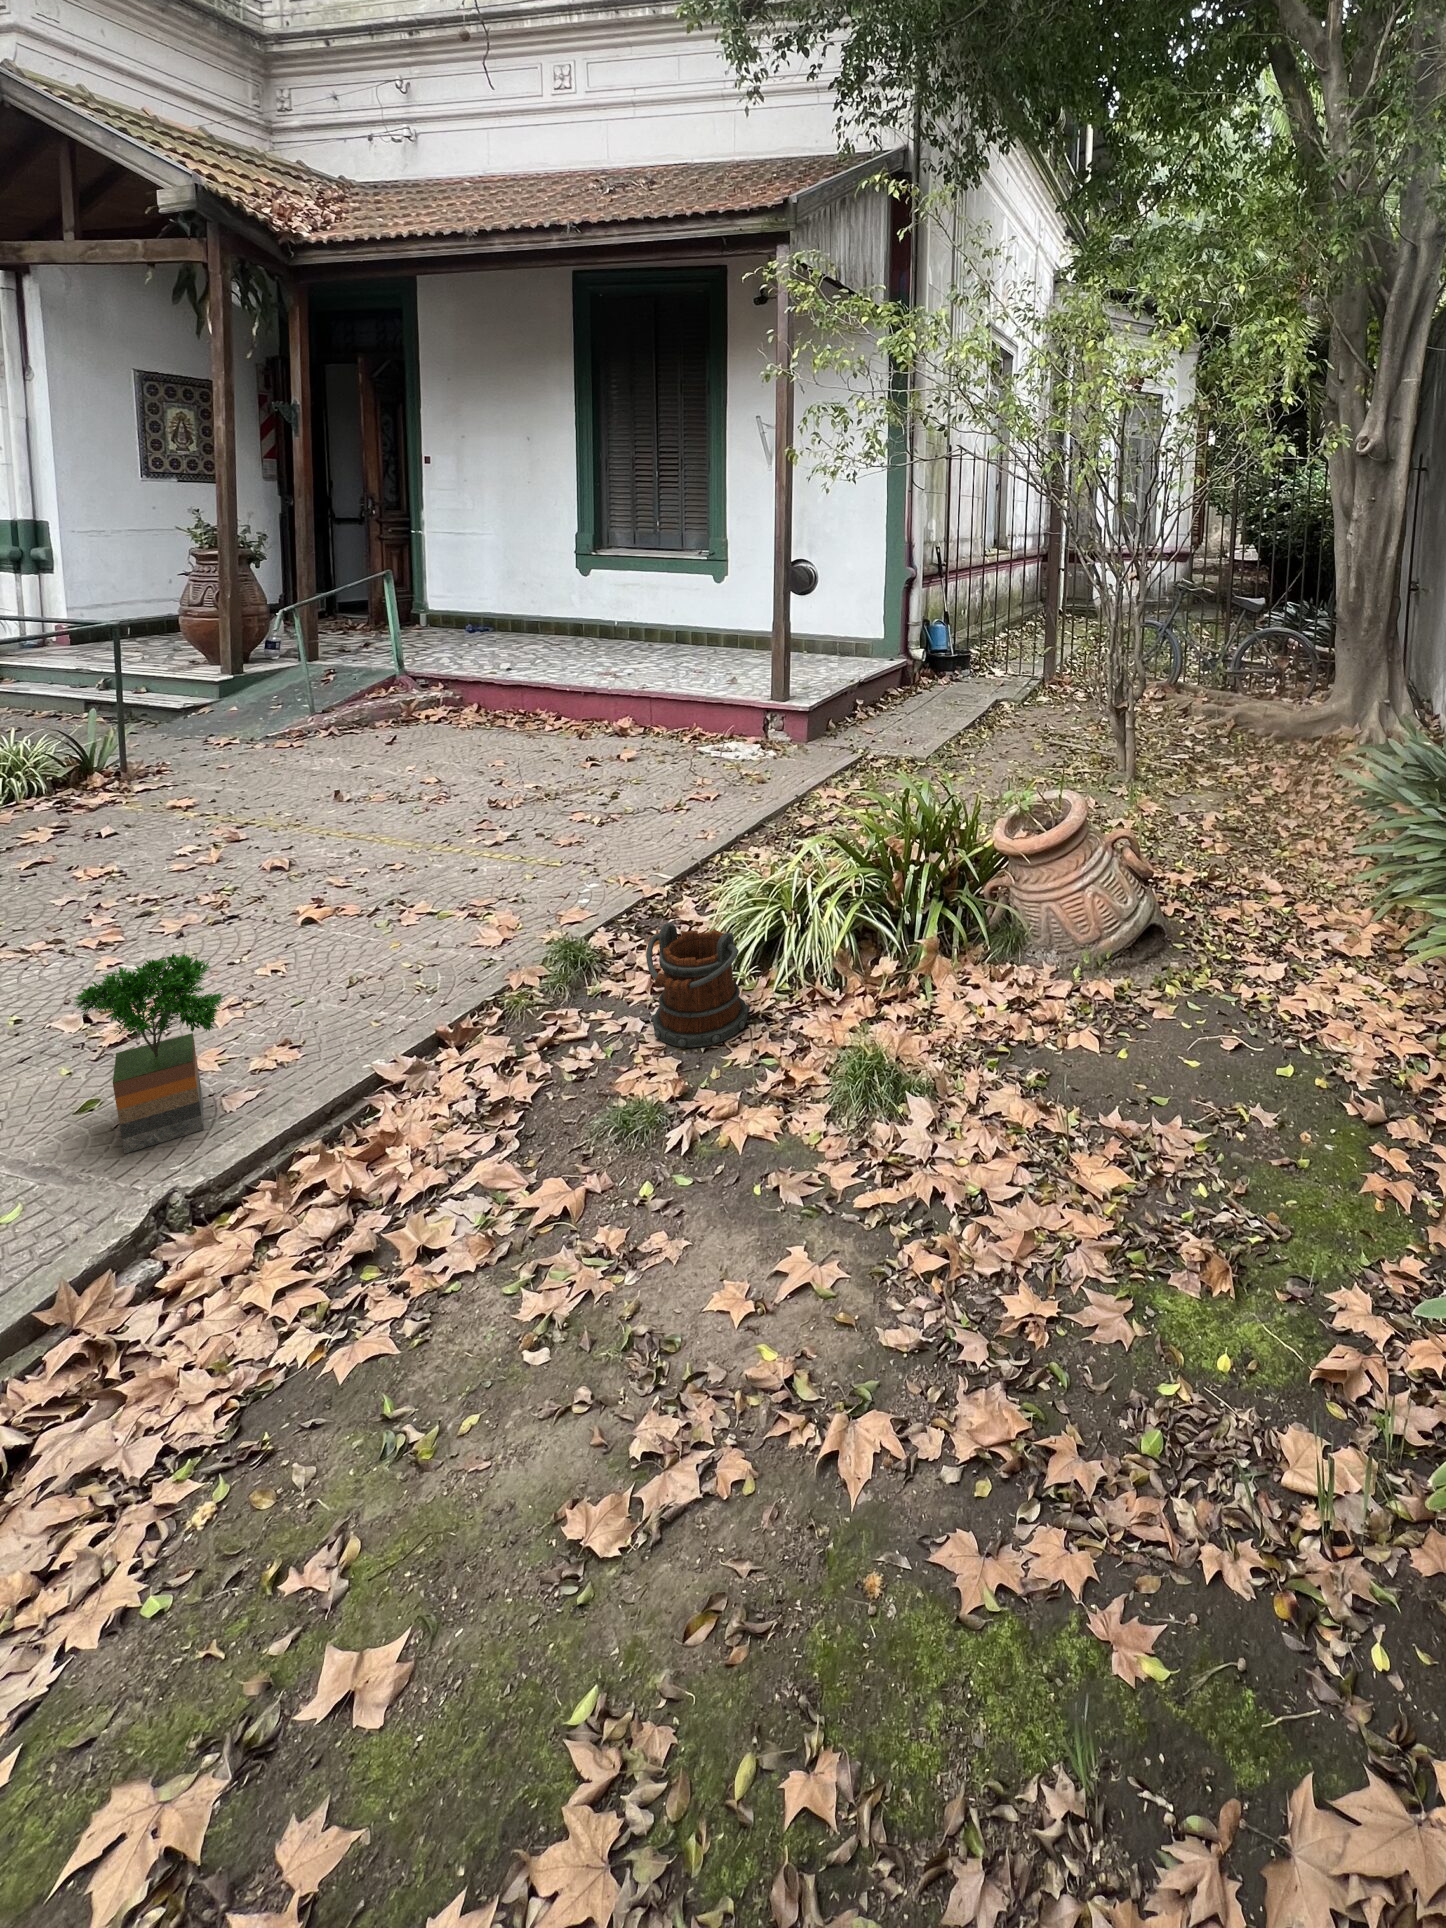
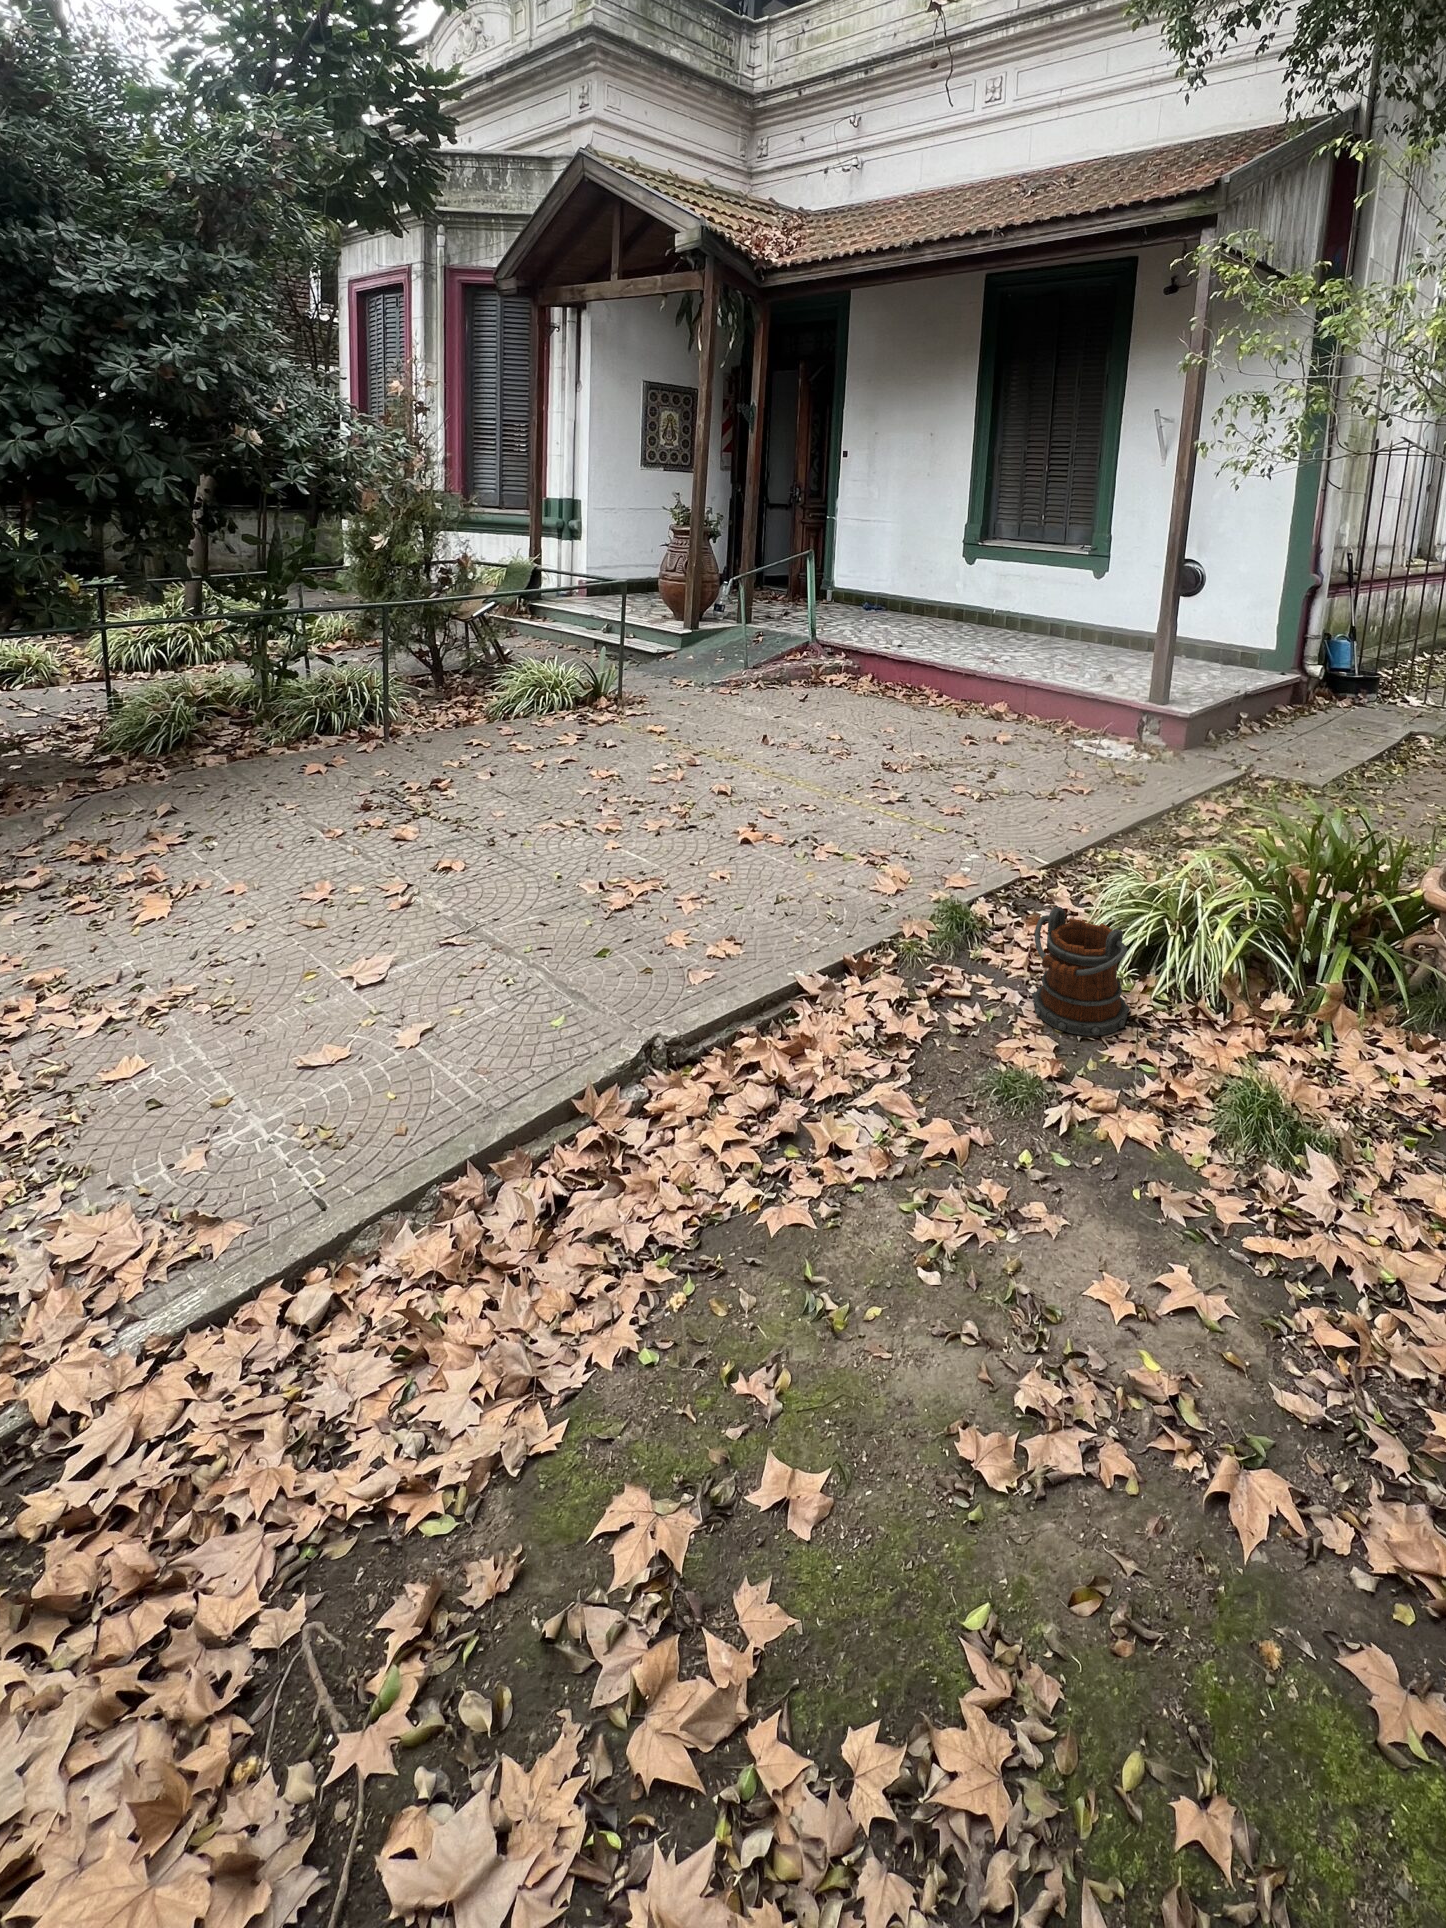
potted tree: present [73,954,224,1153] -> none [601,847,699,998]

